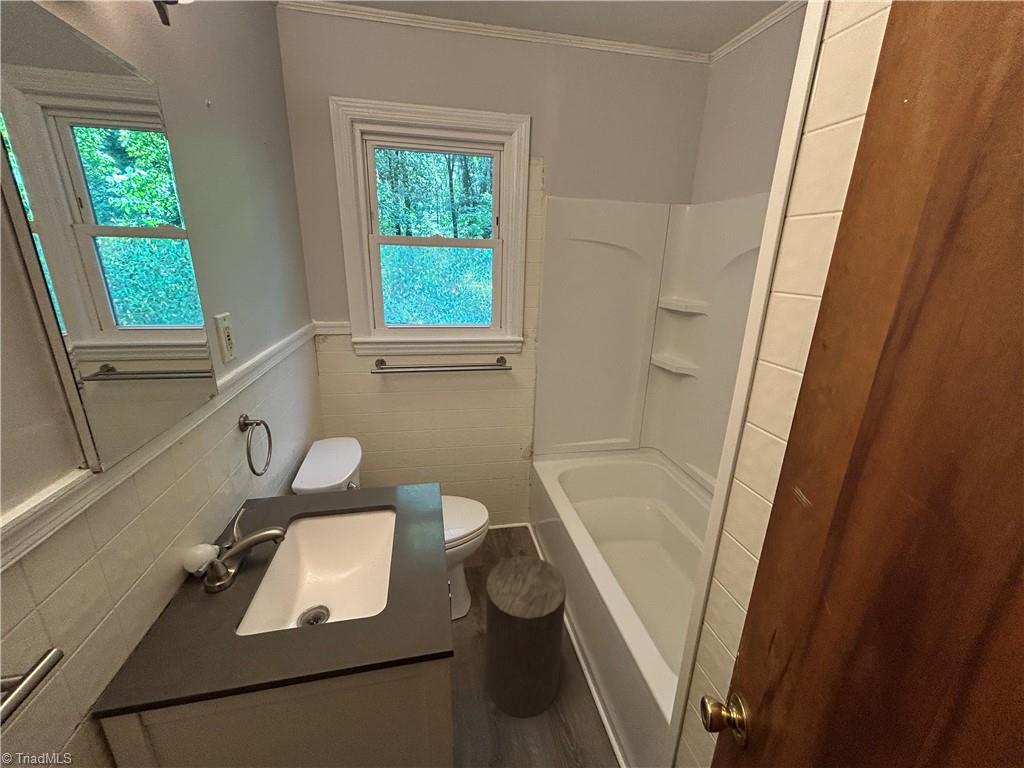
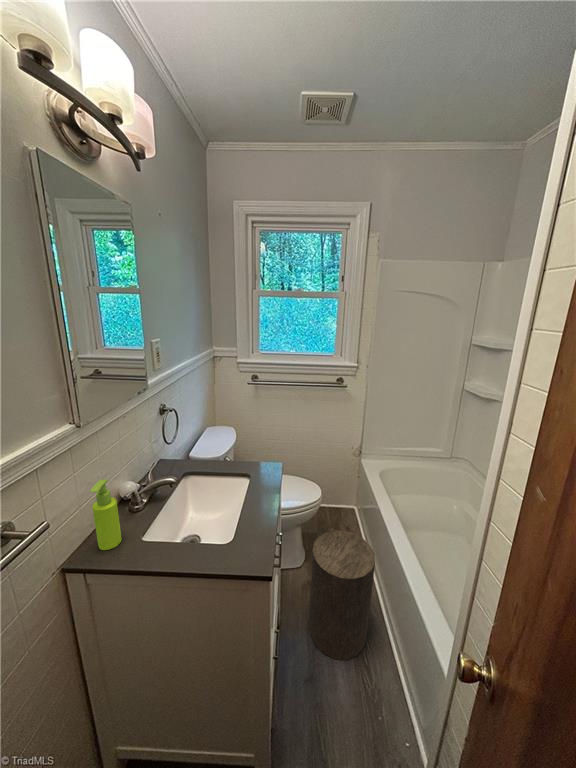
soap dispenser: none [133,553,200,666] -> present [90,479,122,550]

